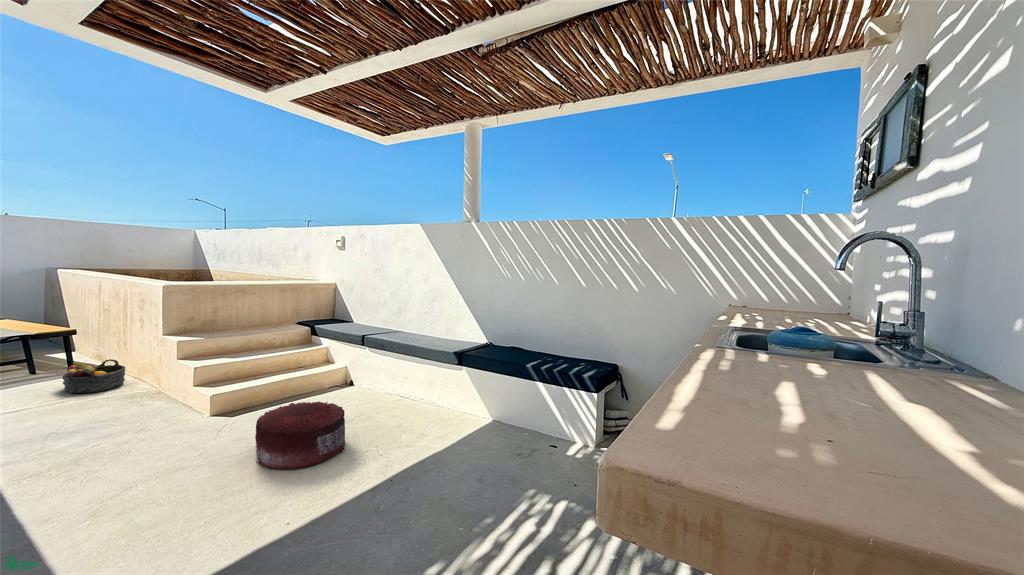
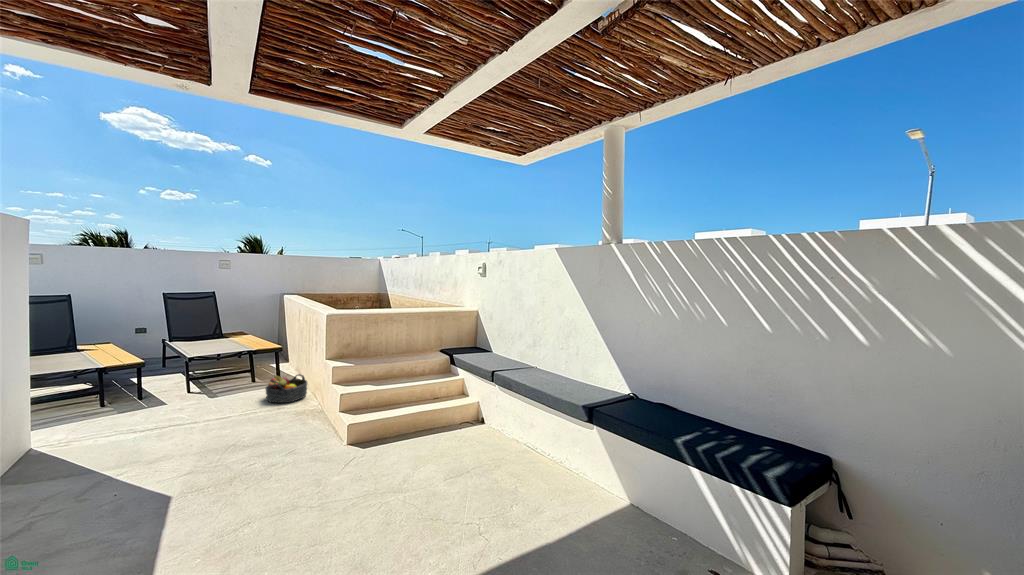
pouf: present [255,402,345,469] -> none [355,447,447,534]

